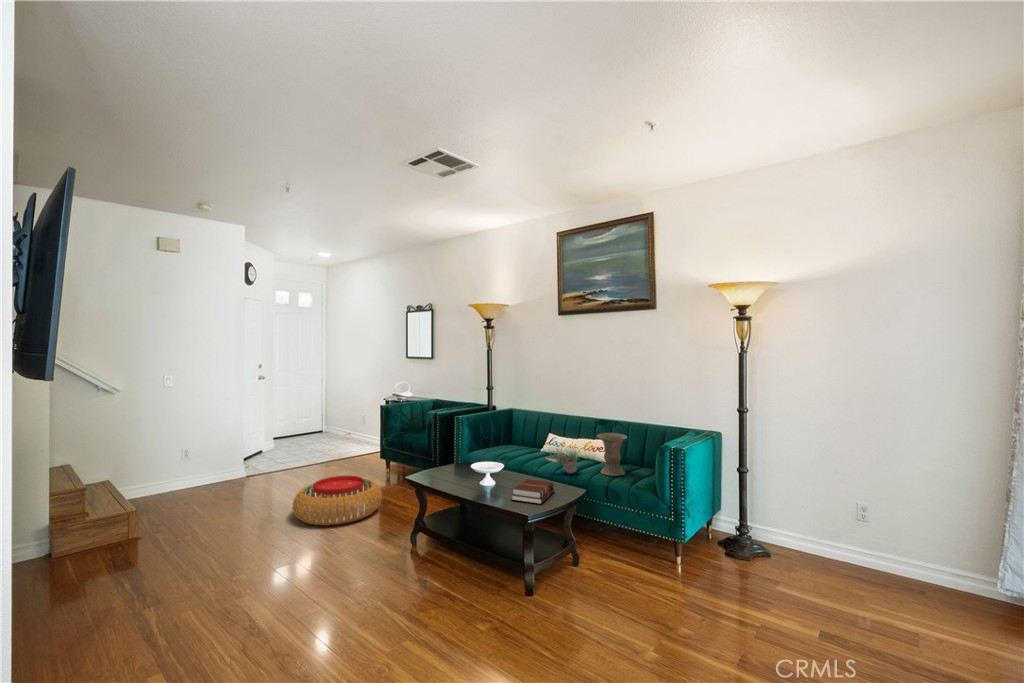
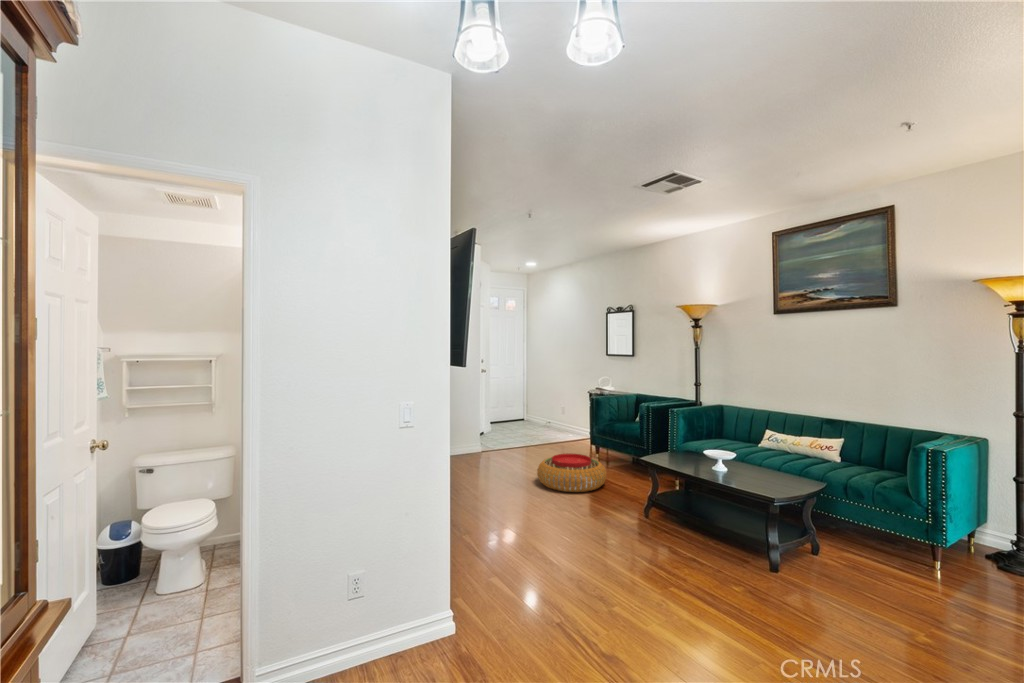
vase: present [597,433,627,476] -> none [830,432,867,474]
succulent plant: present [547,447,579,473] -> none [772,435,810,468]
hardback book: present [512,479,554,504] -> none [747,468,789,490]

